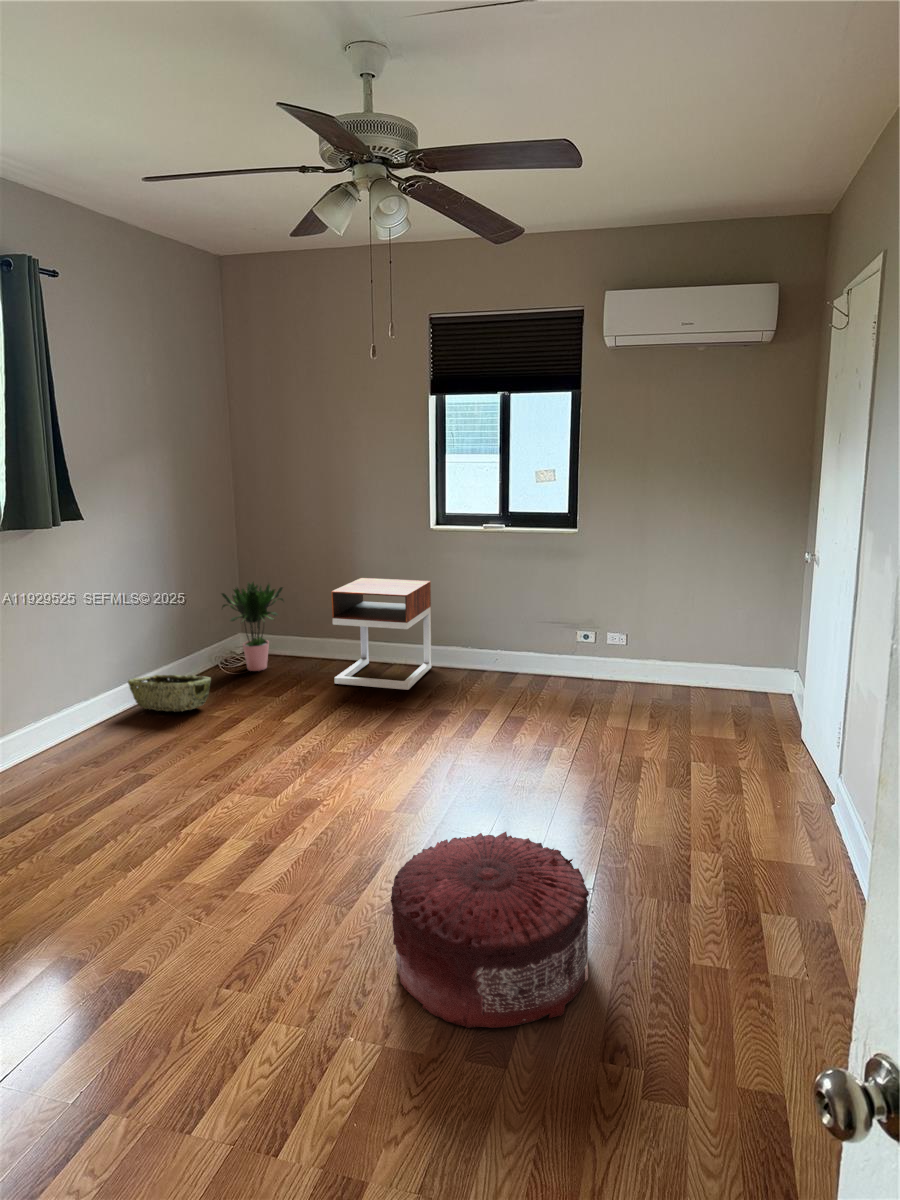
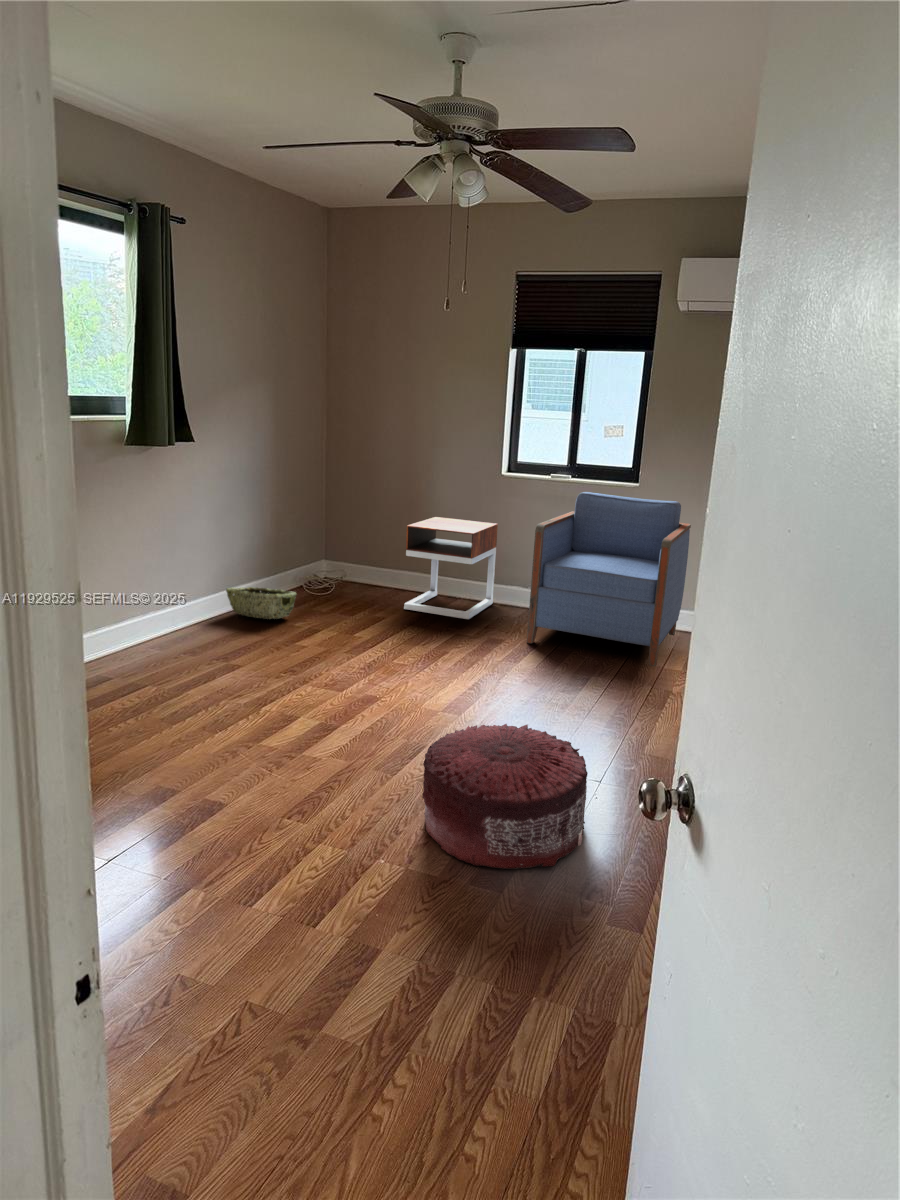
armchair: none [476,542,638,728] -> present [527,492,691,666]
potted plant: present [222,582,284,671] -> none [307,510,369,593]

